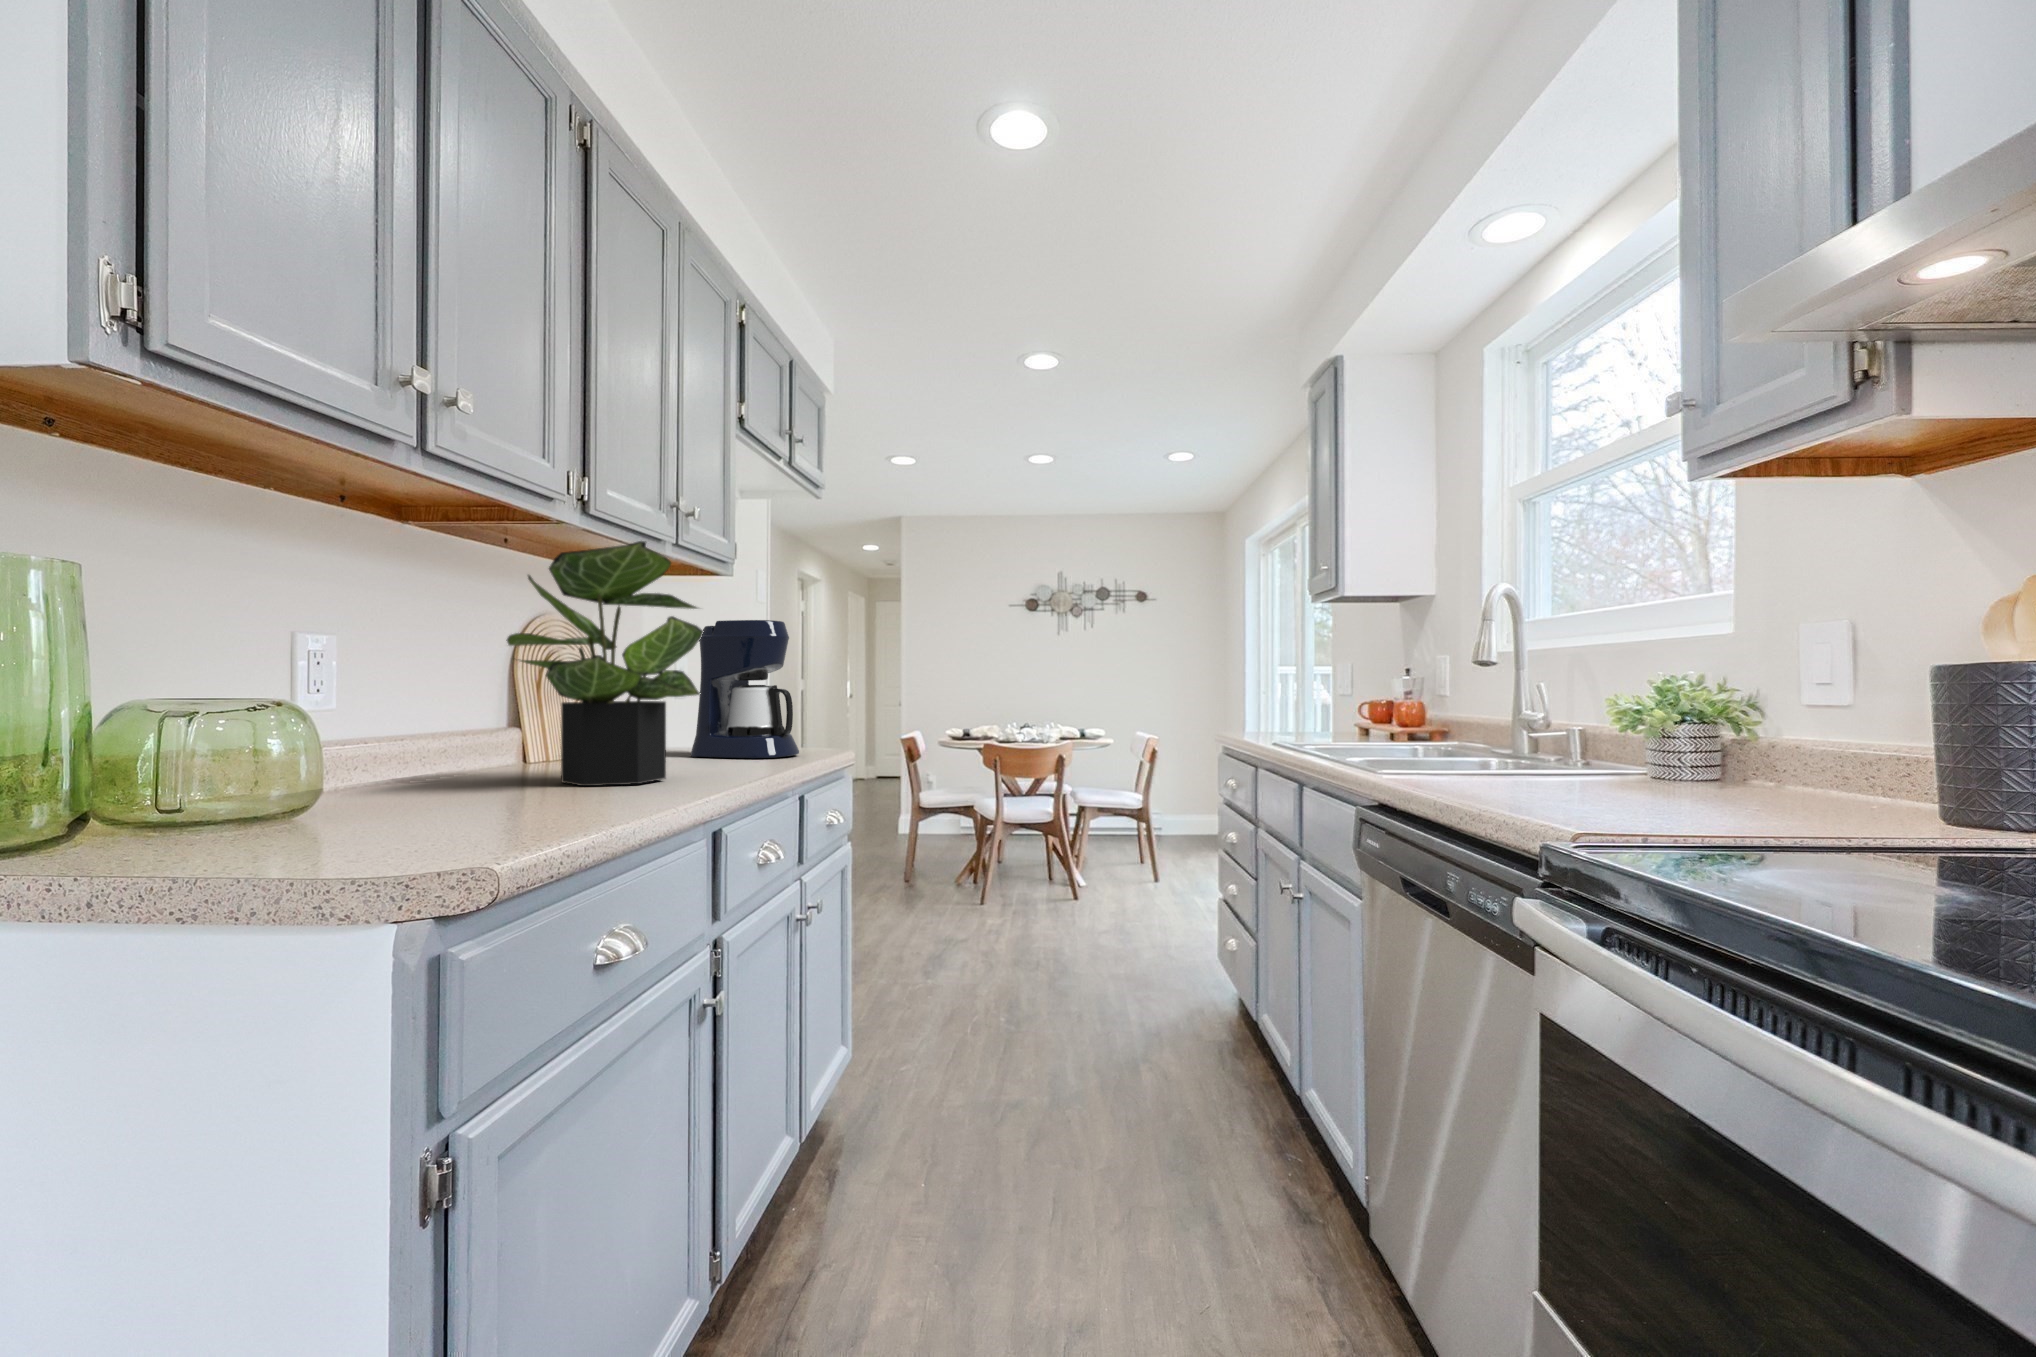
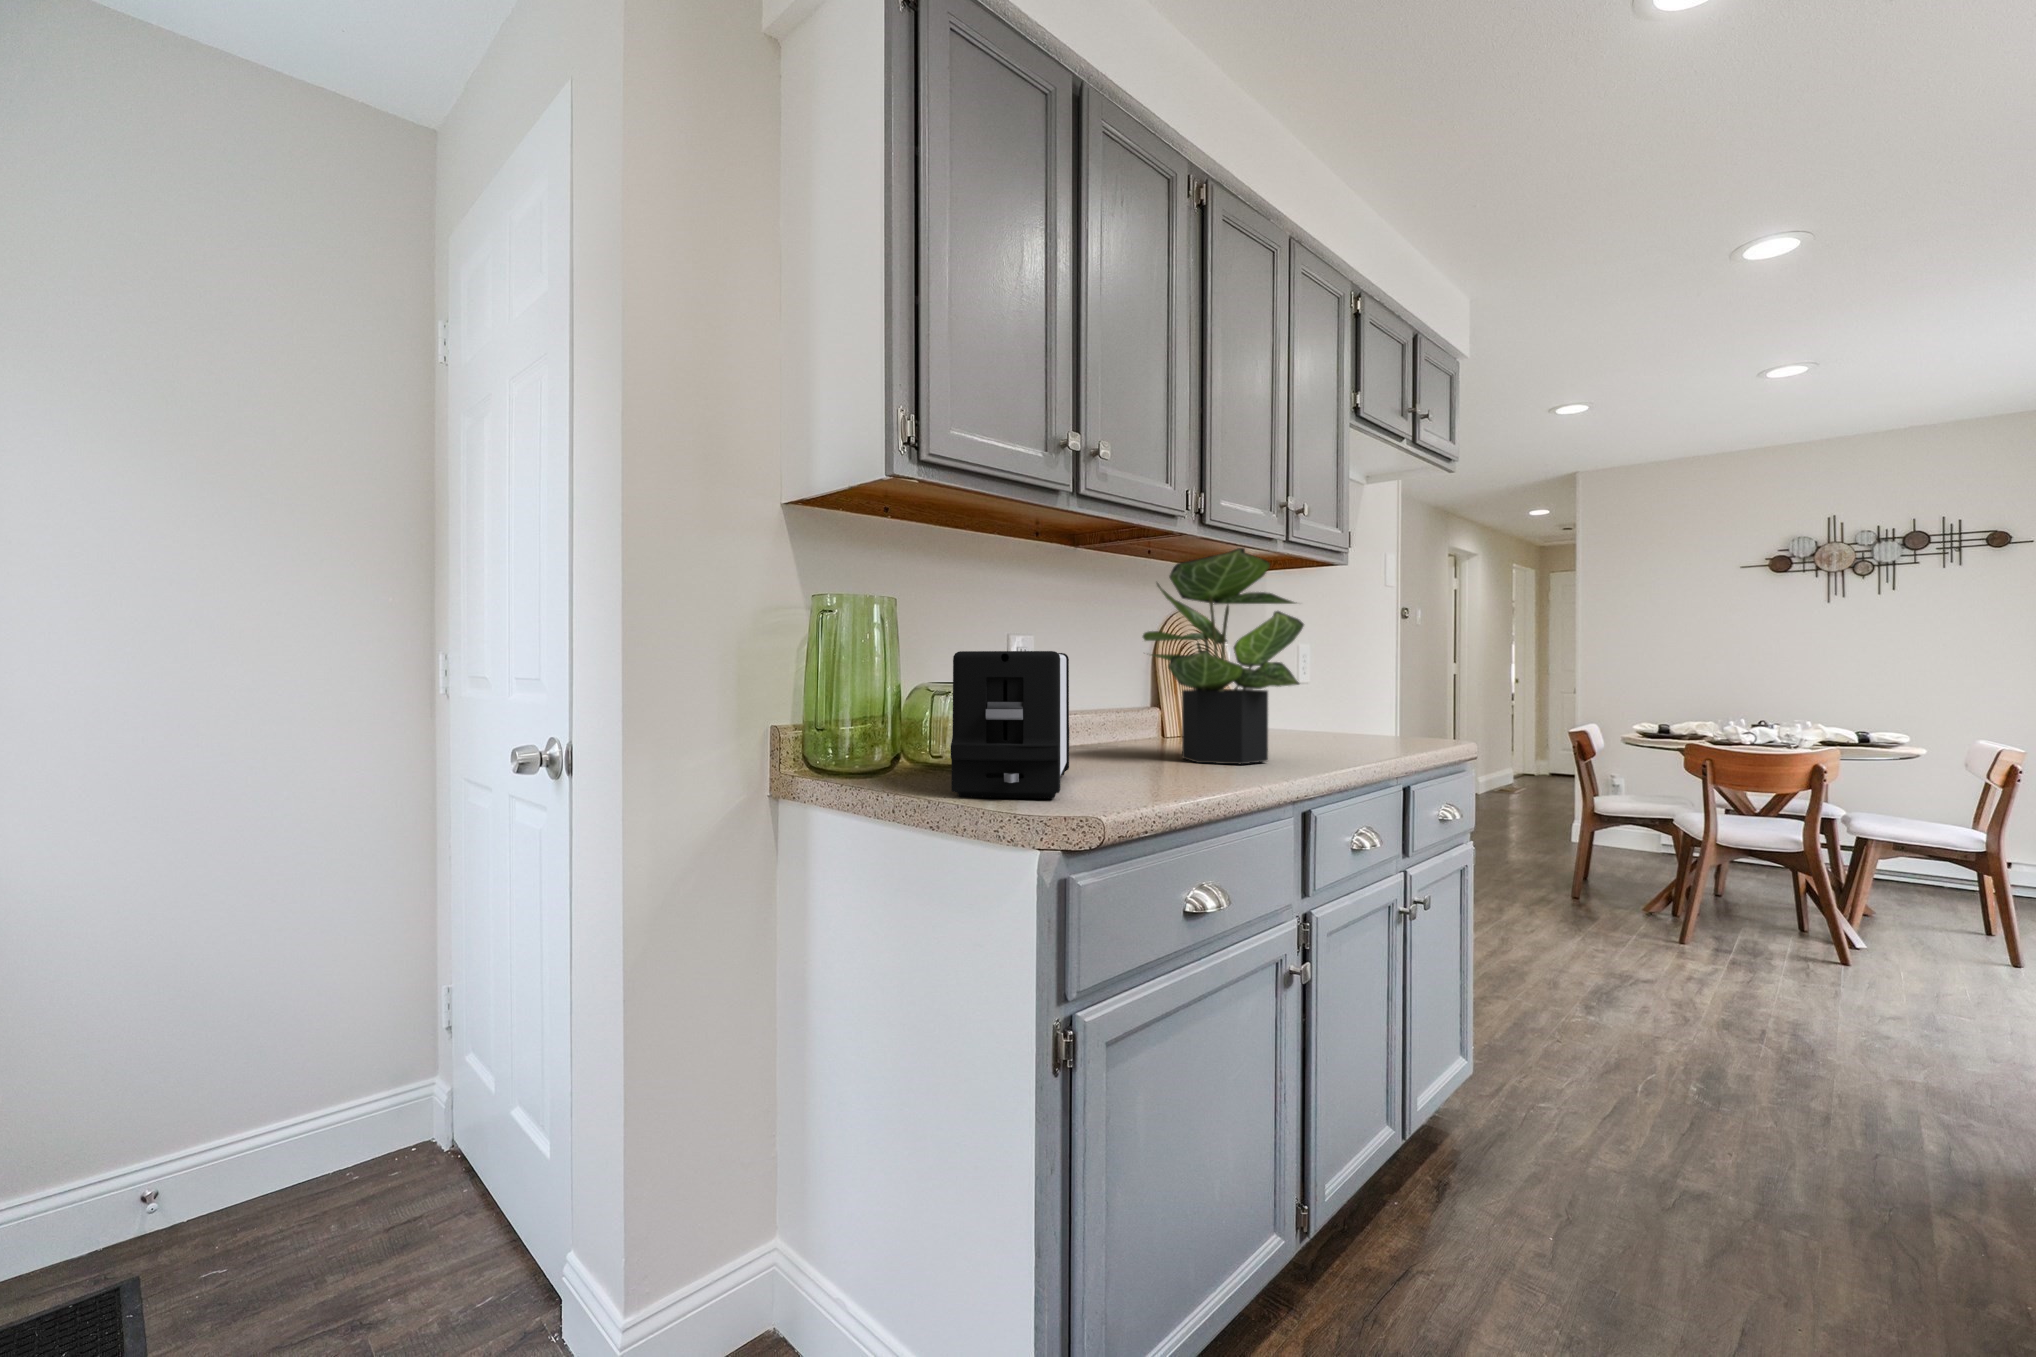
coffee maker: present [691,620,799,758] -> none [1305,609,1415,747]
toaster: none [215,644,413,863] -> present [951,651,1069,798]

